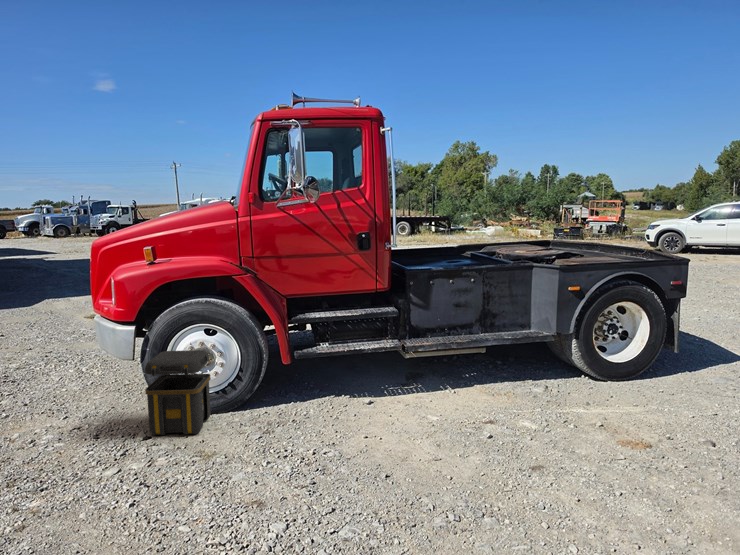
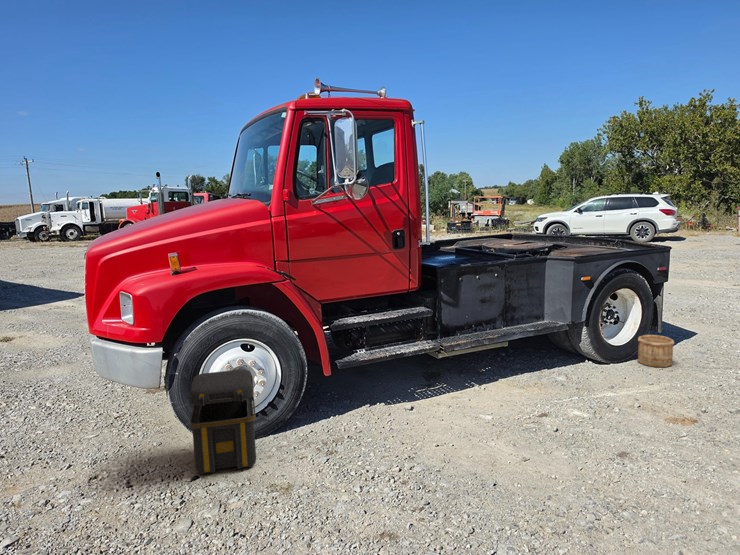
wooden bucket: none [638,353,679,389] -> present [638,335,674,367]

